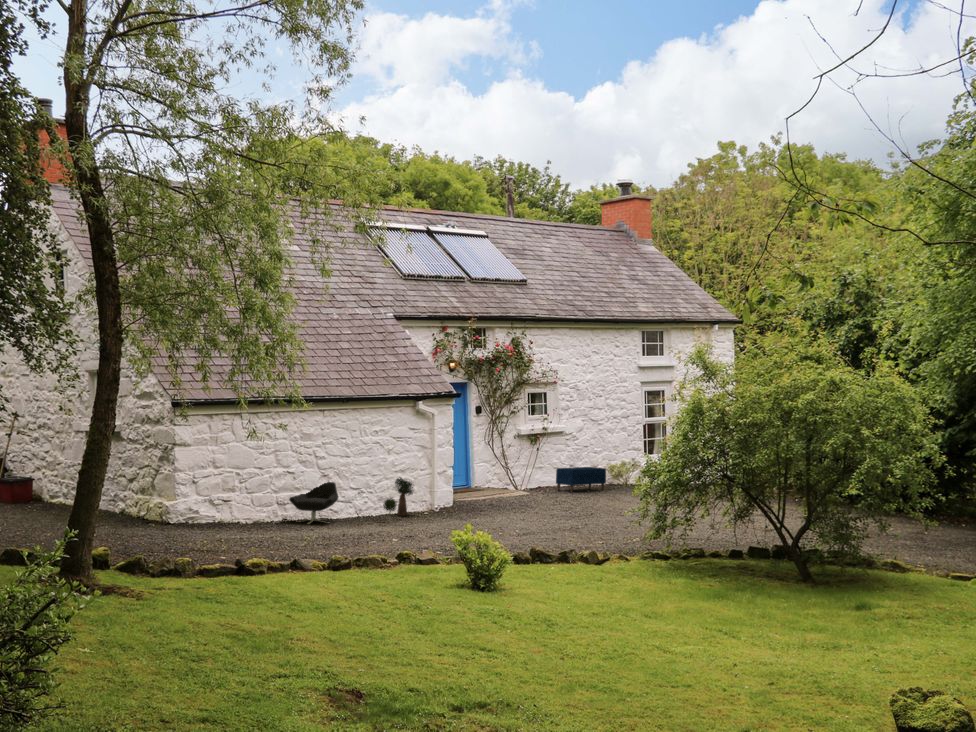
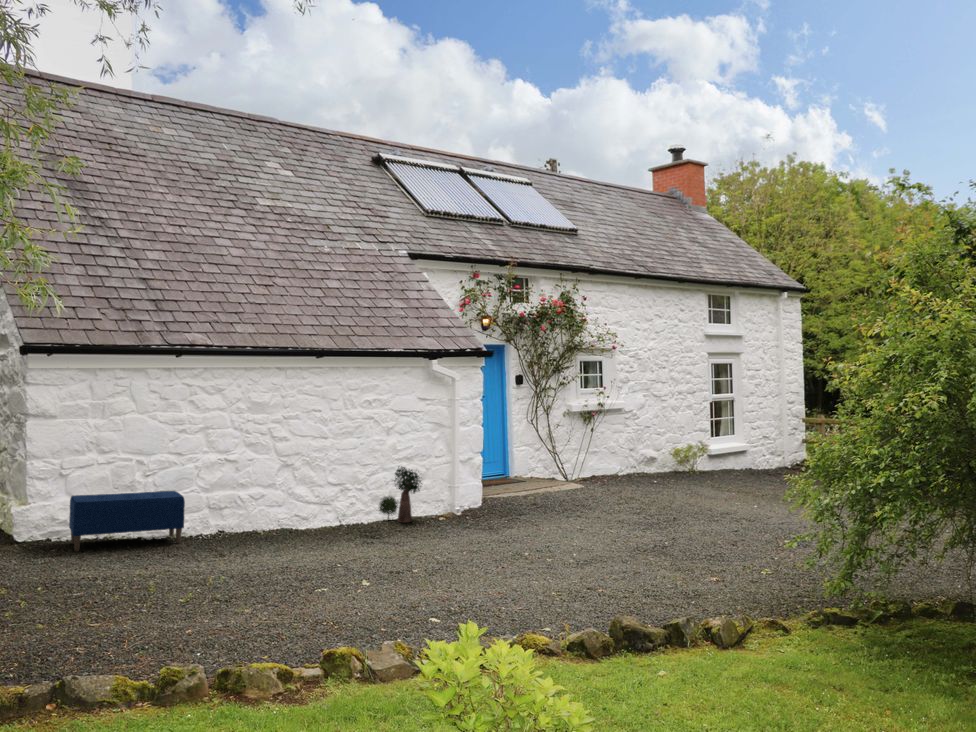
bench: present [556,467,606,493] -> present [69,491,185,551]
lounge chair: present [289,482,338,524] -> none [219,473,301,542]

